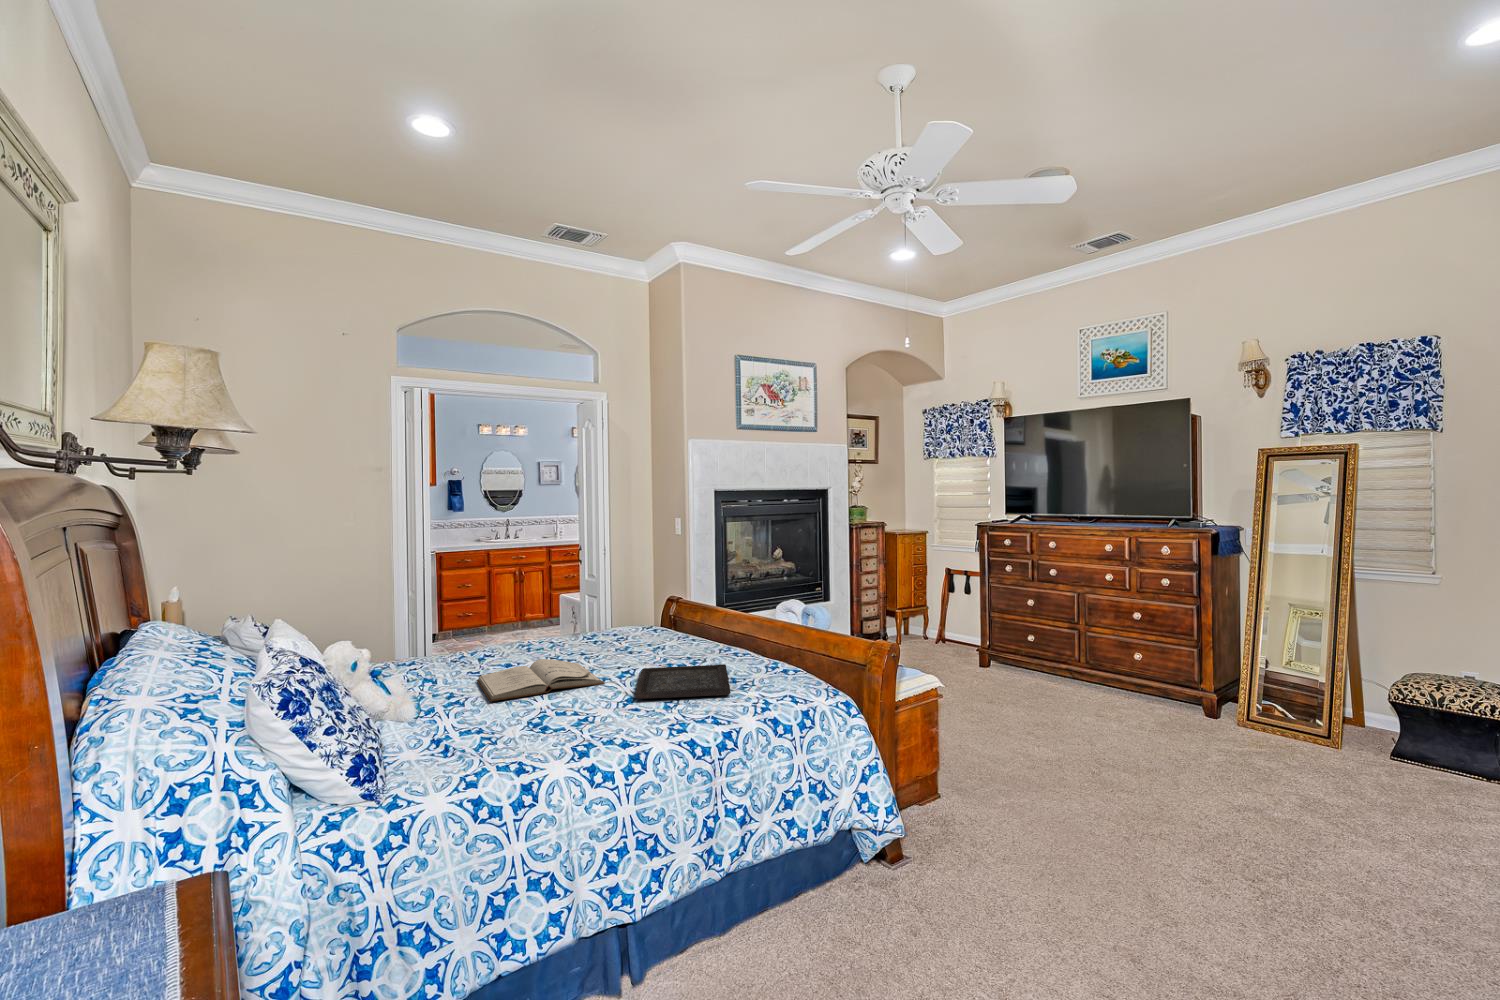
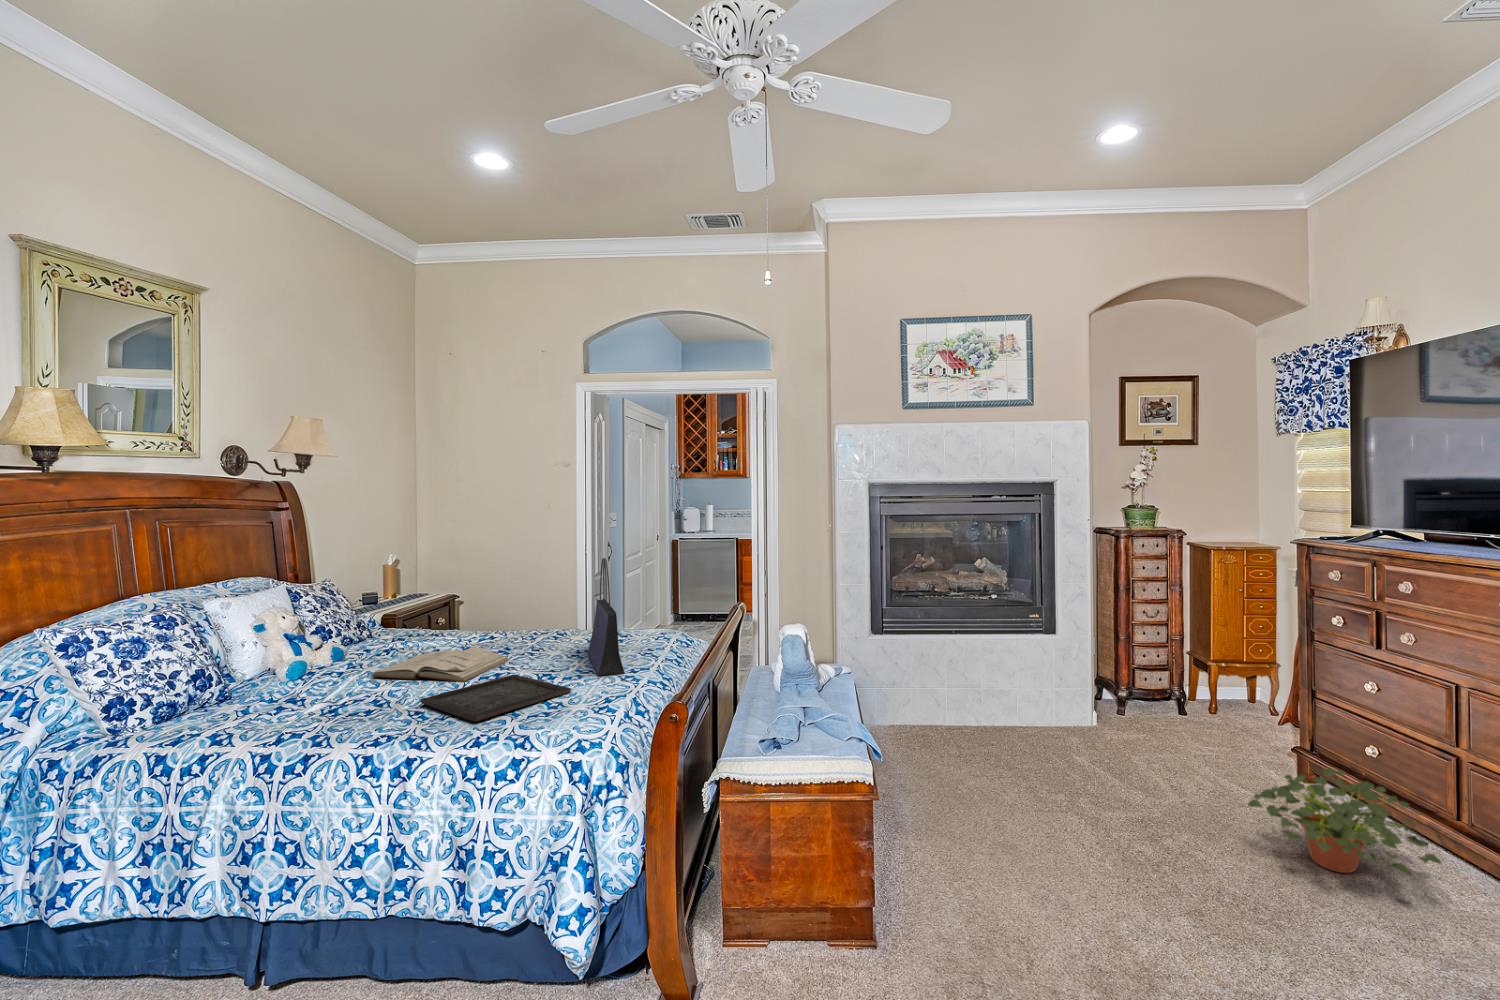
tote bag: none [639,555,721,657] -> present [588,558,624,676]
potted plant: none [1004,645,1088,697] -> present [1248,768,1441,875]

